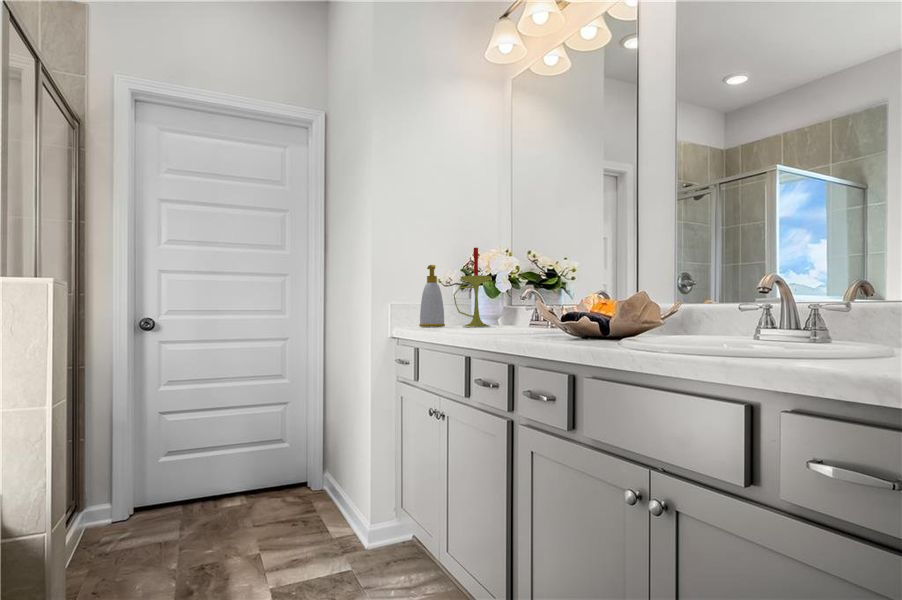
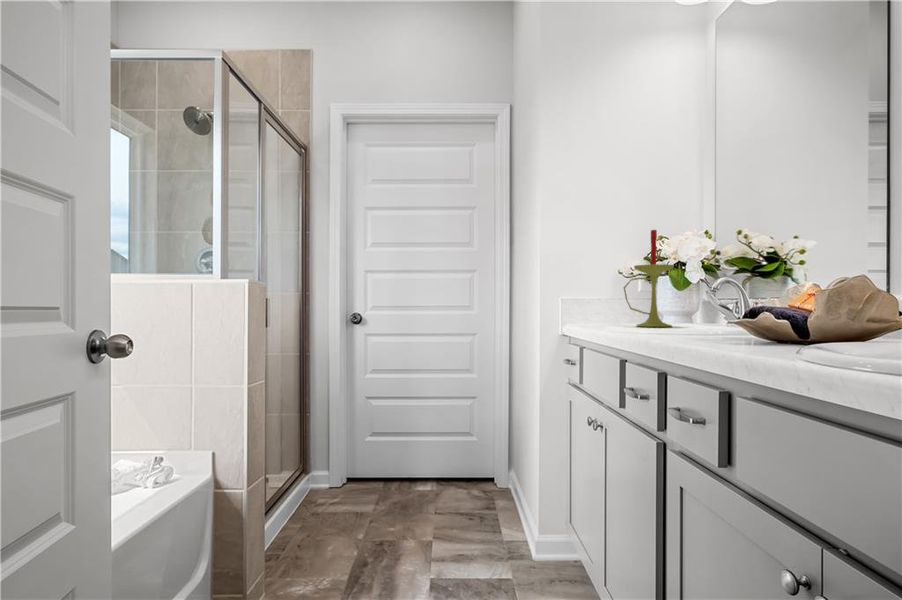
soap bottle: present [419,265,445,327] -> none [592,251,624,324]

